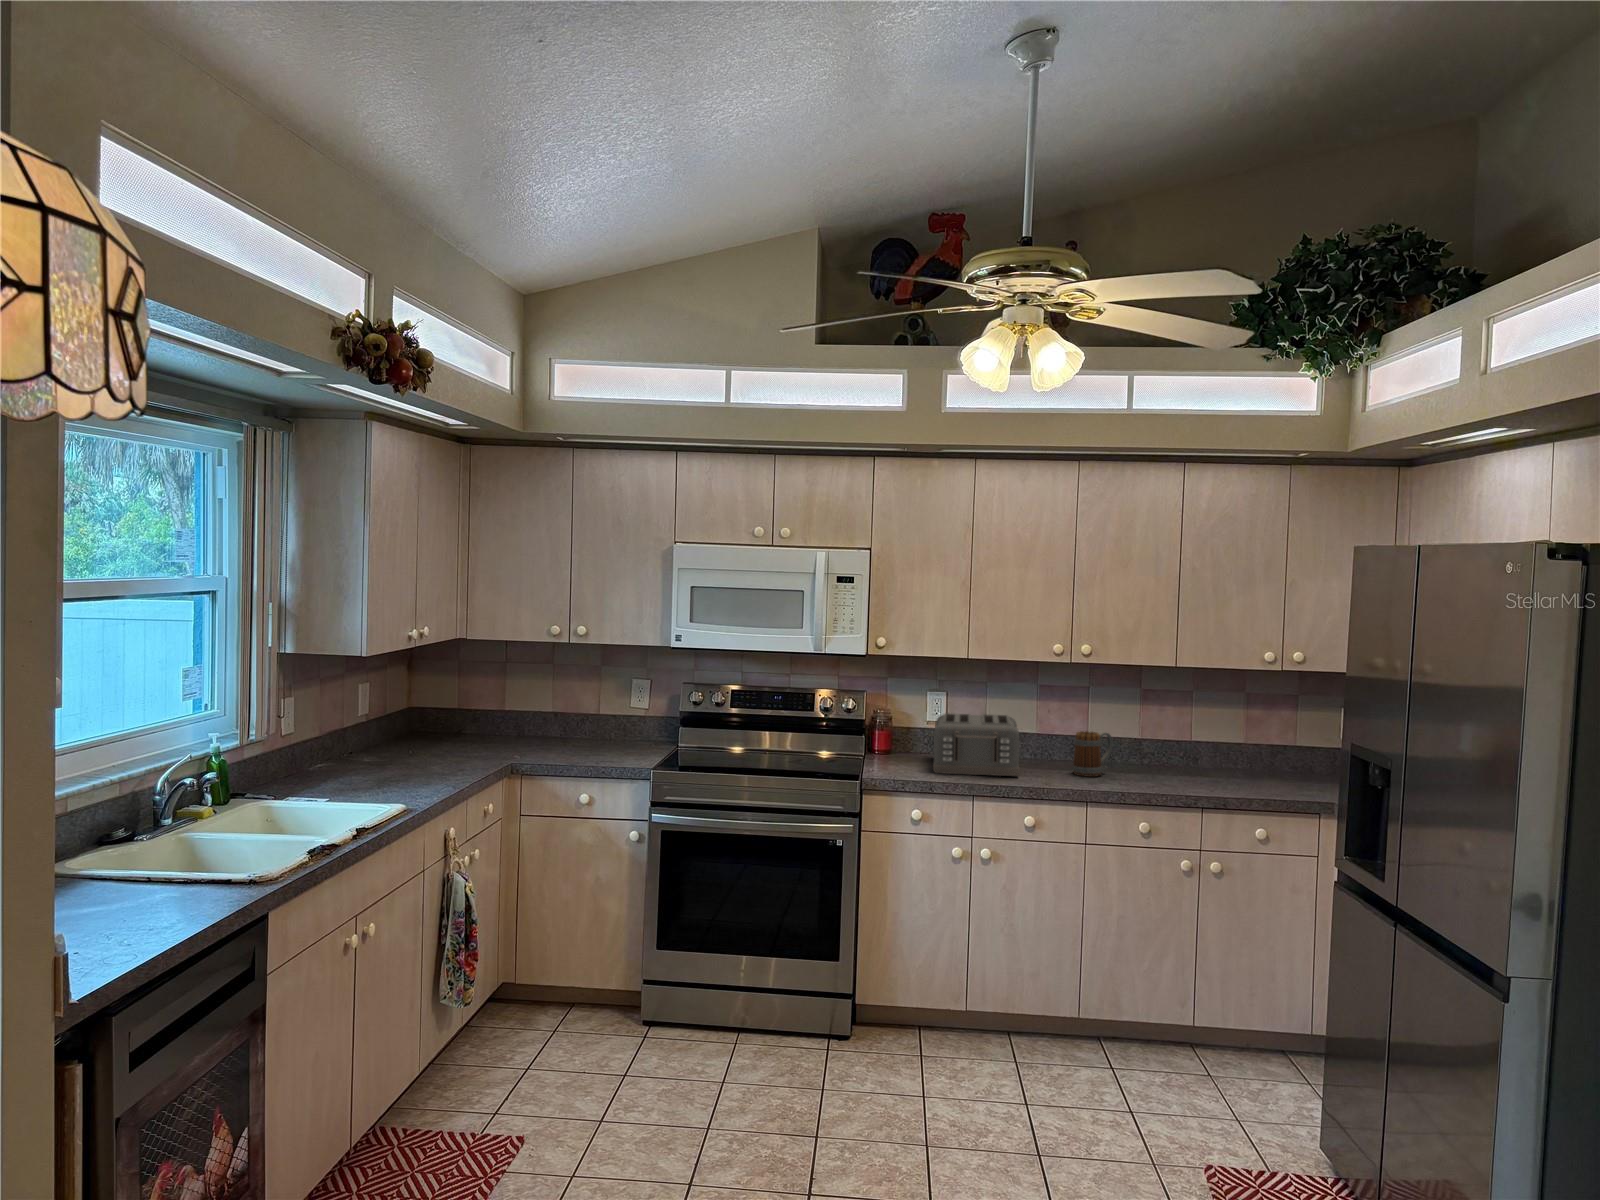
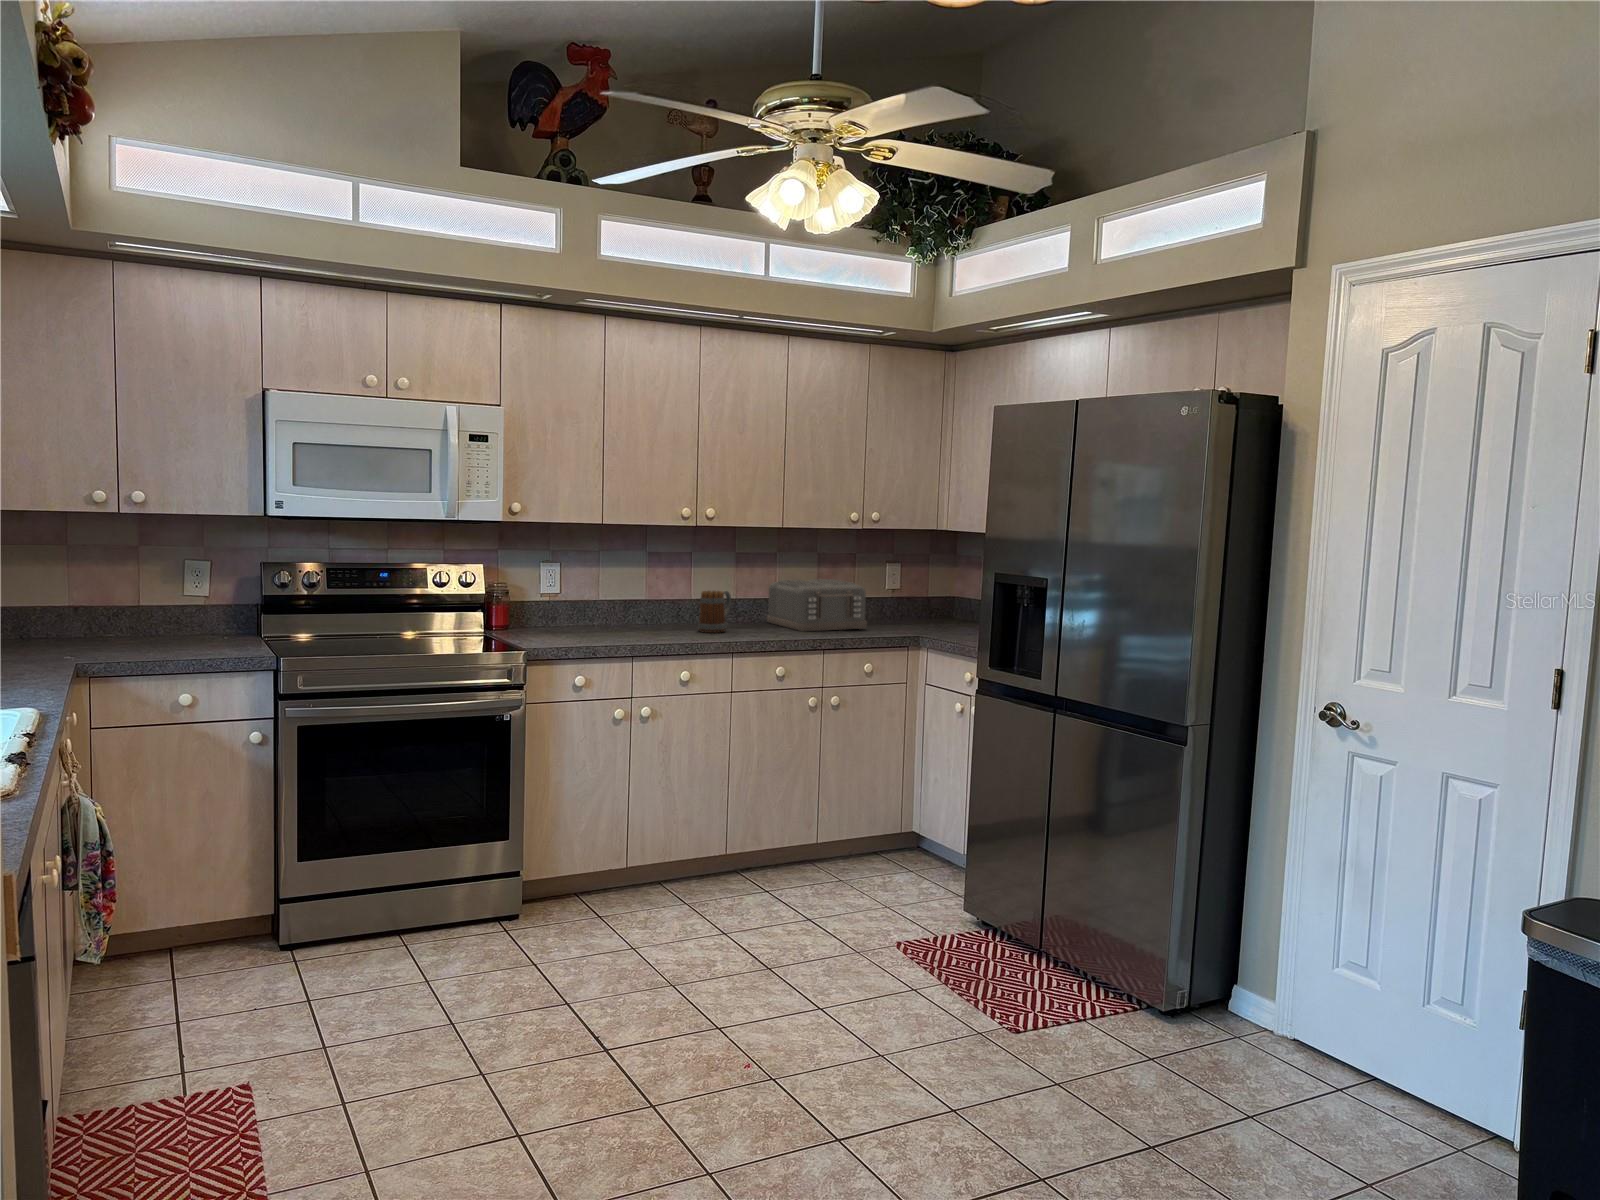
toaster: present [933,713,1020,776] -> present [767,579,867,631]

